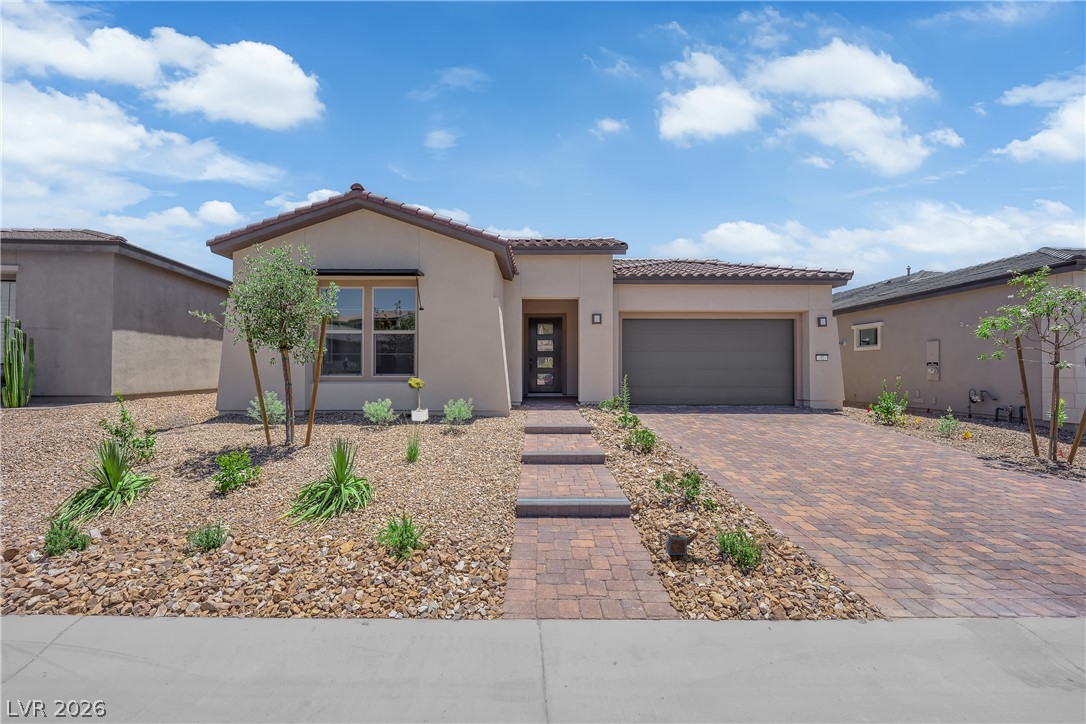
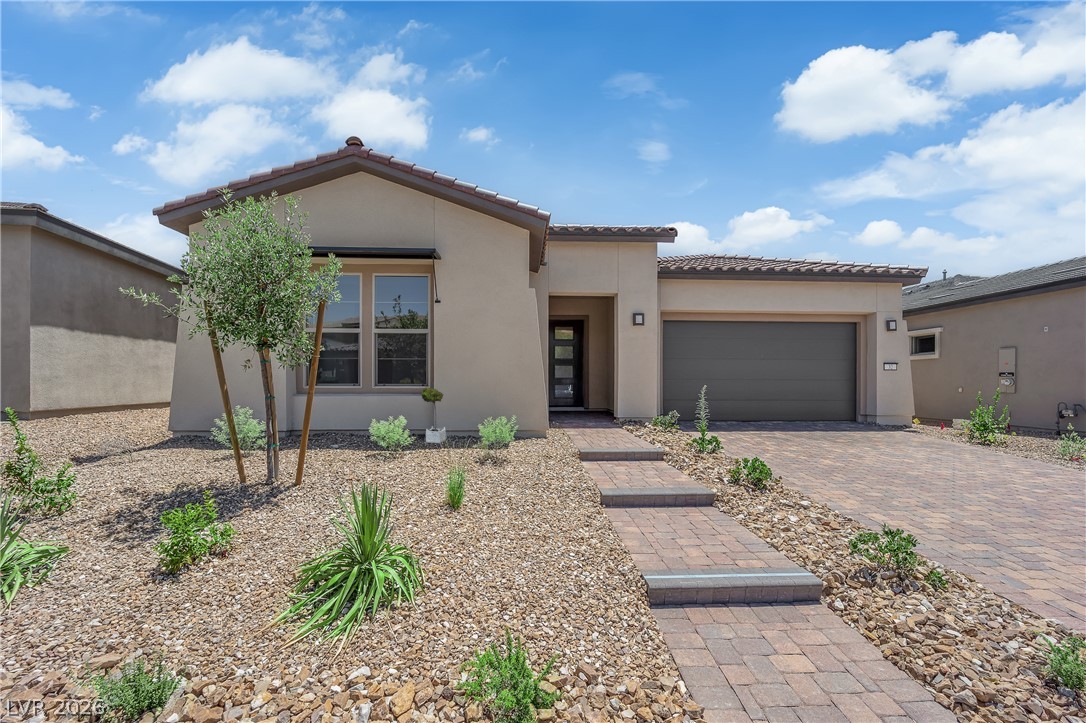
watering can: present [659,532,698,555] -> none [943,652,1011,692]

